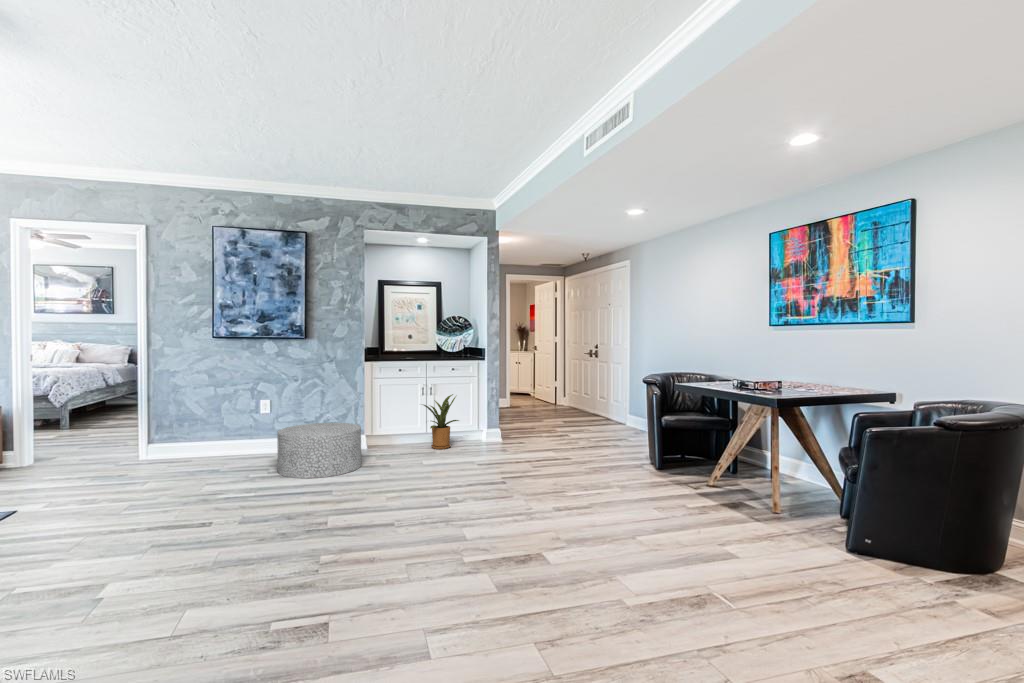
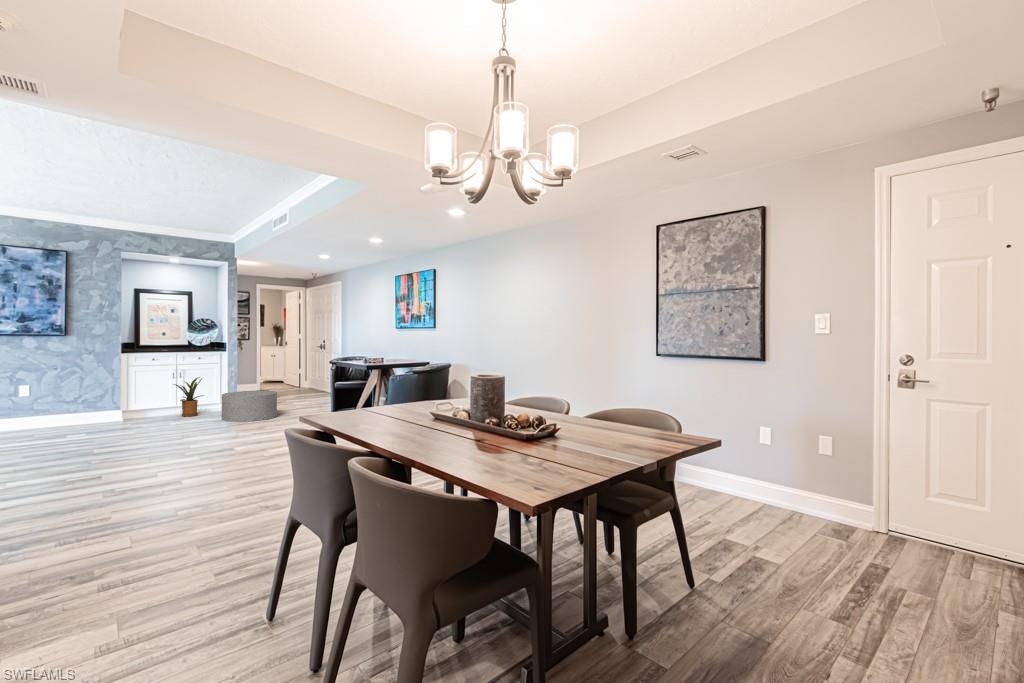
ottoman: present [277,423,361,478] -> present [222,391,277,422]

